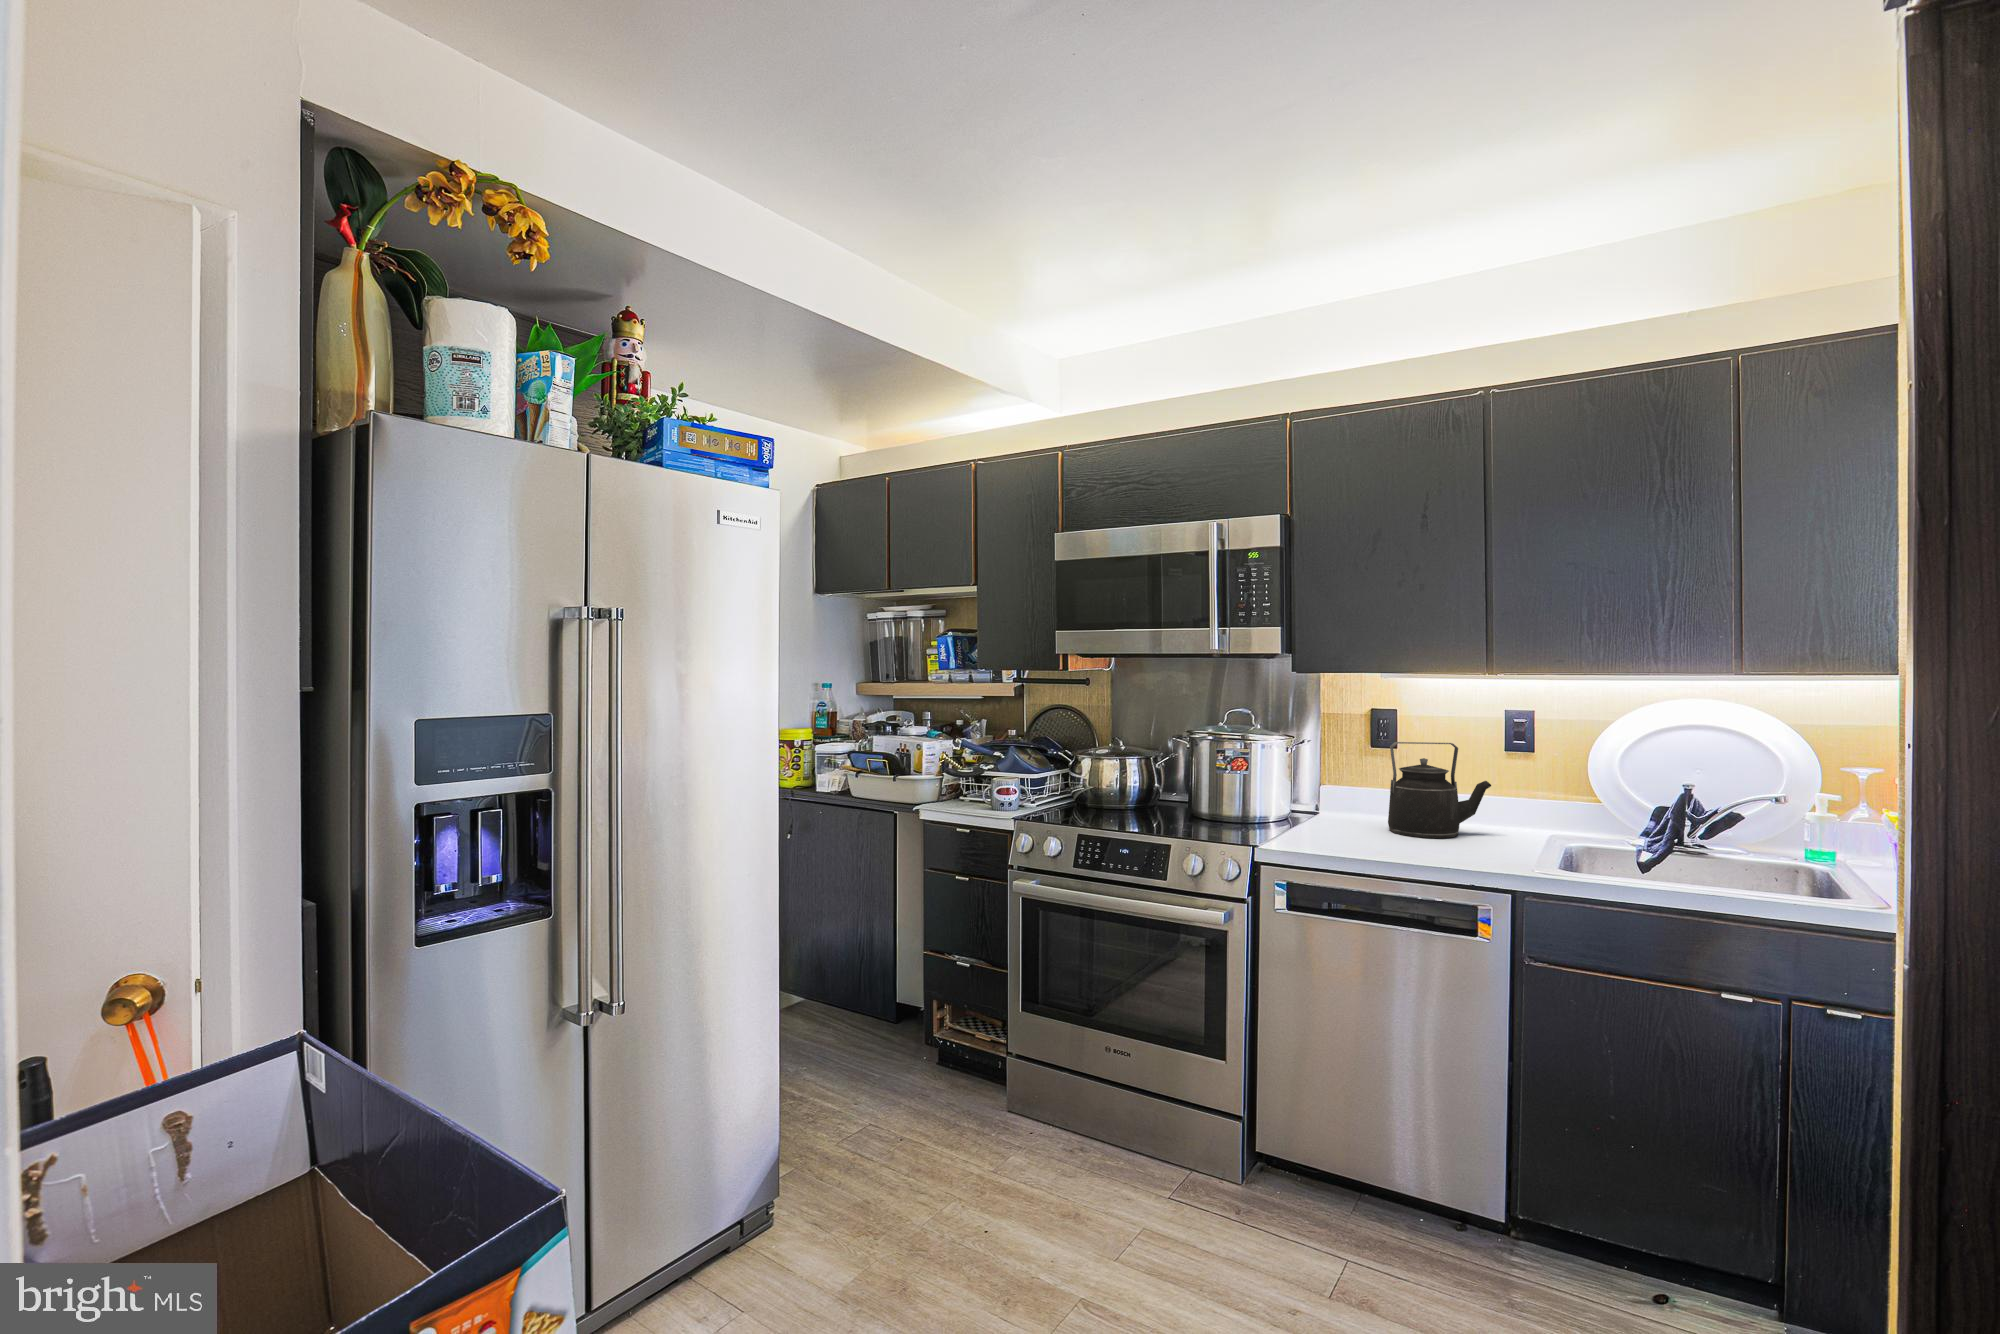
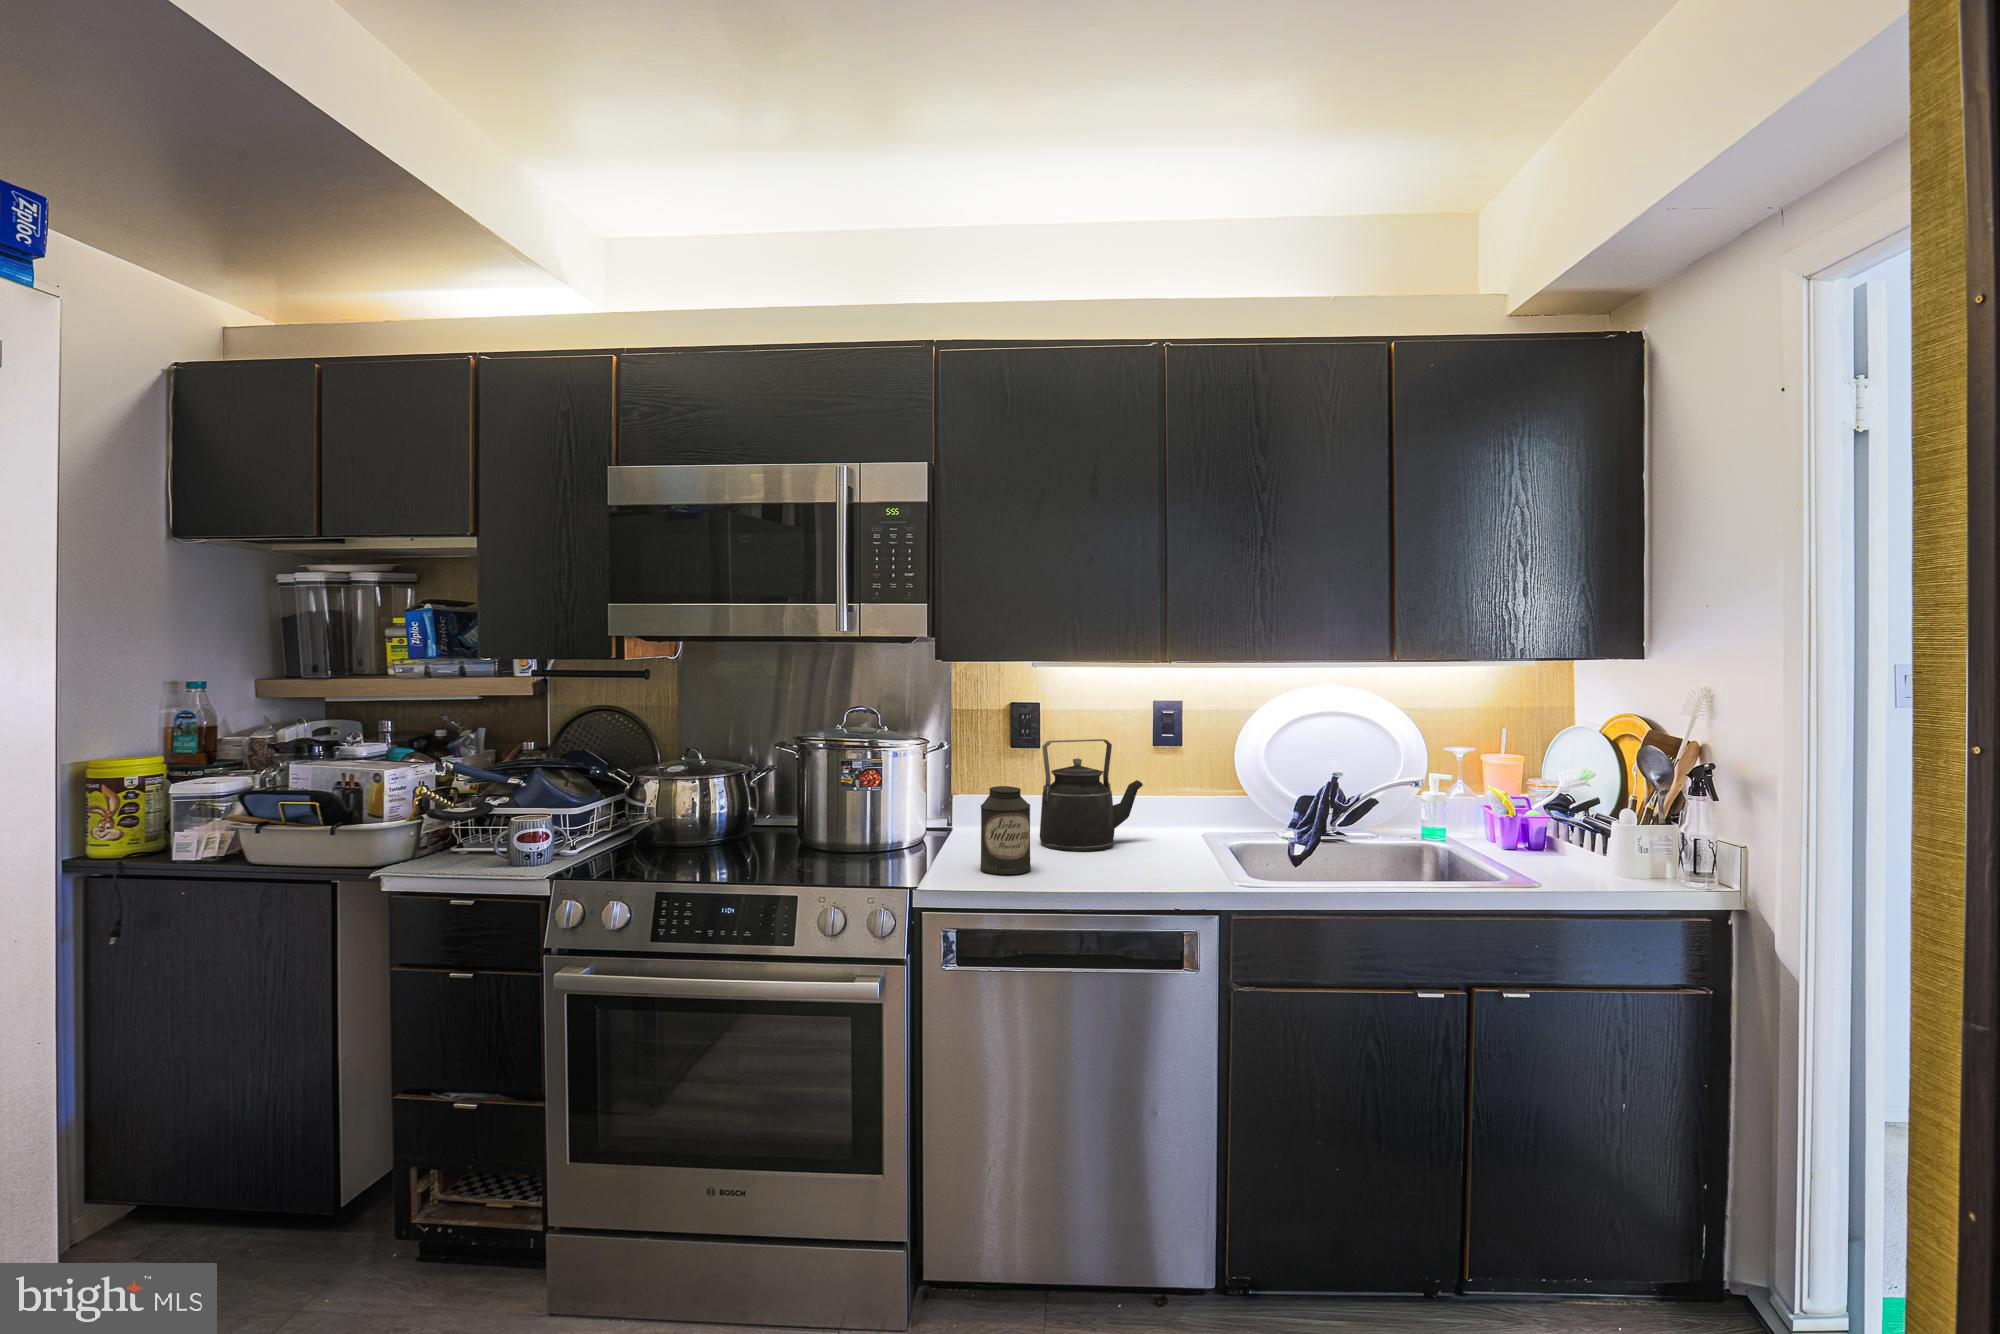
canister: none [1319,776,1363,847] -> present [980,786,1031,874]

